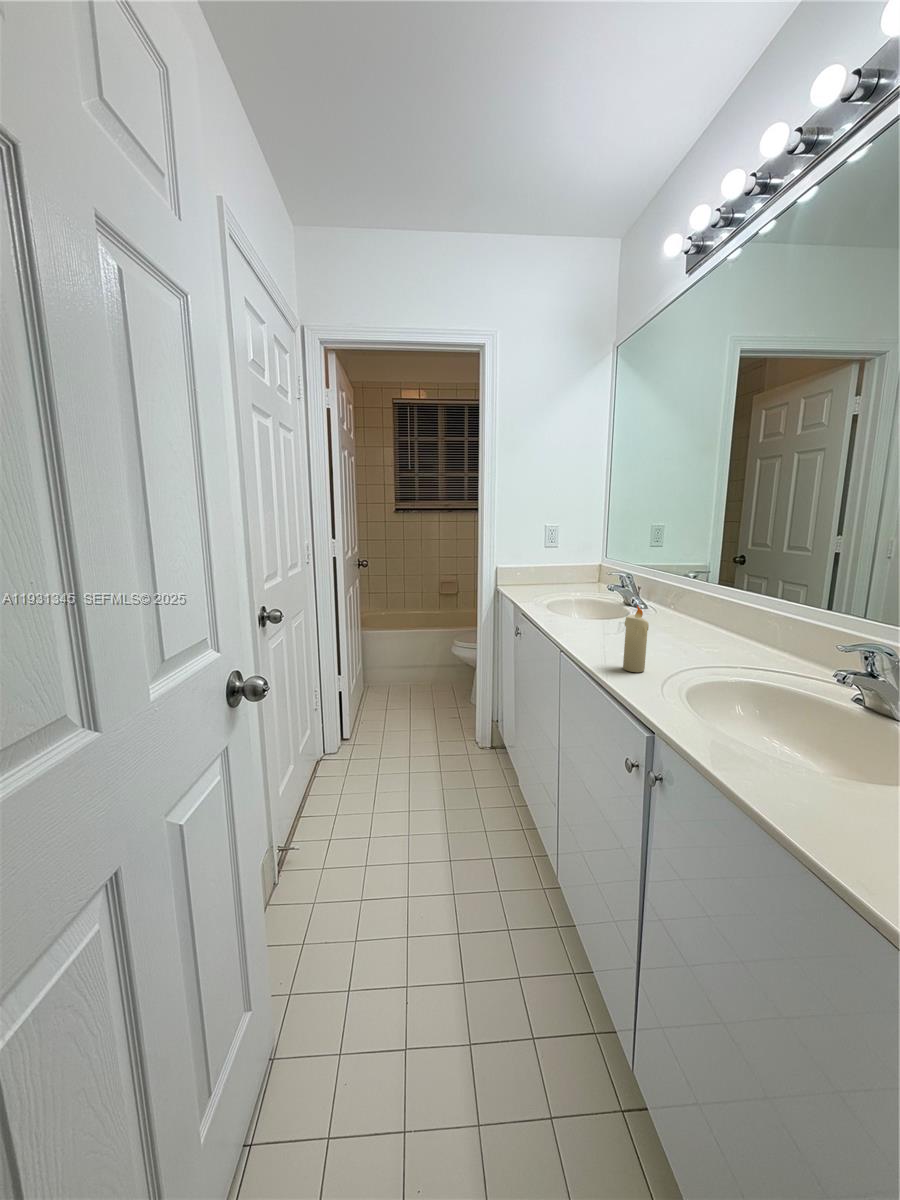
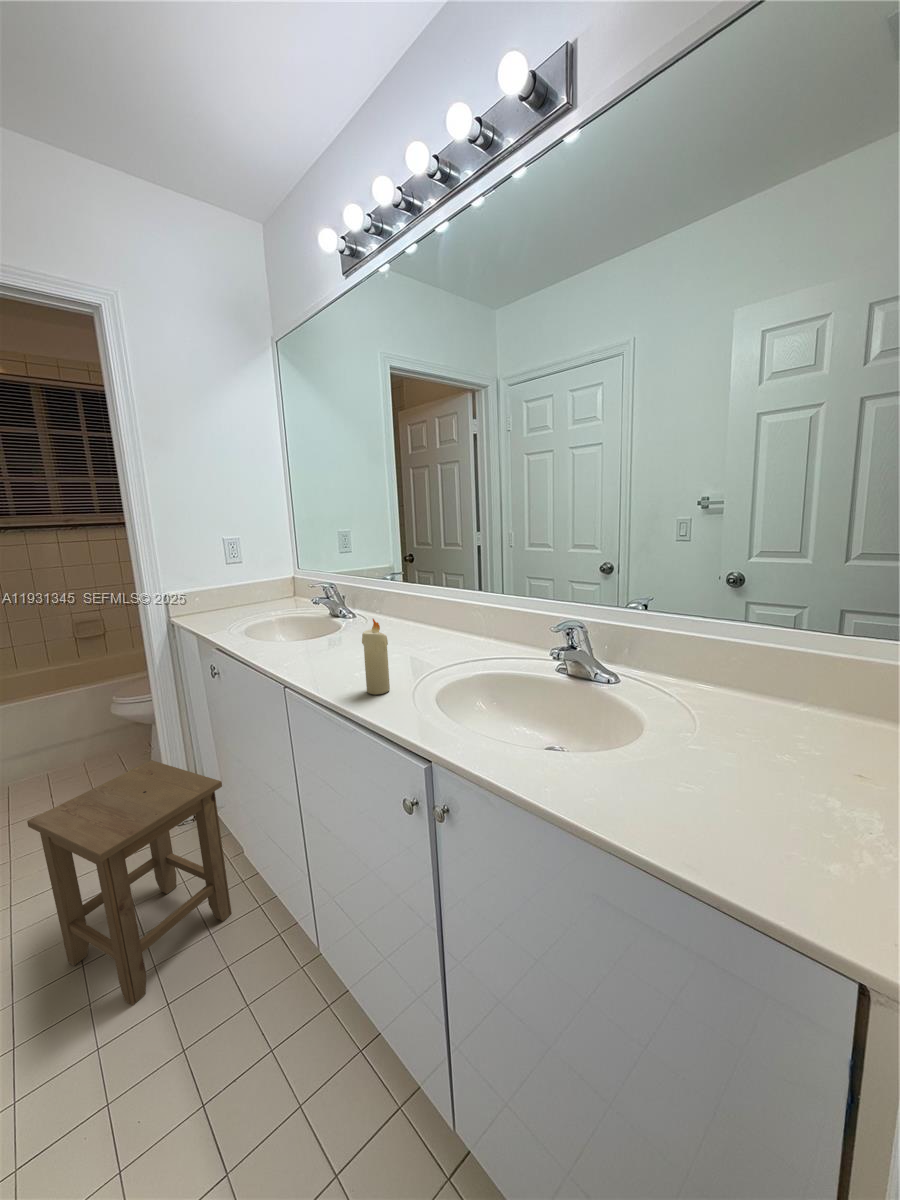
stool: none [399,688,511,845] -> present [27,760,232,1005]

